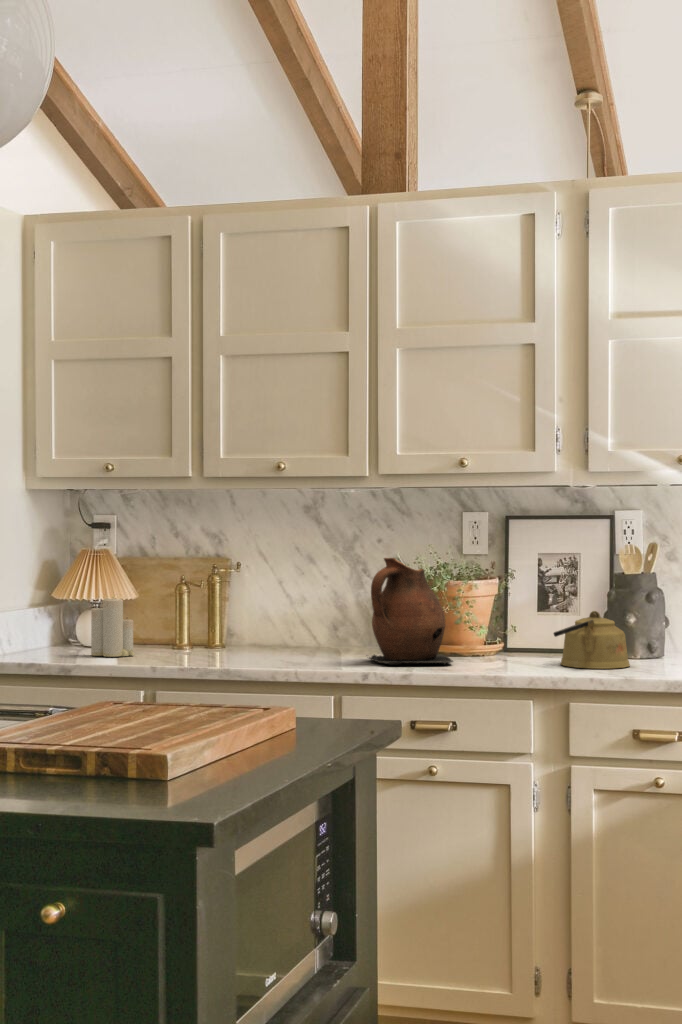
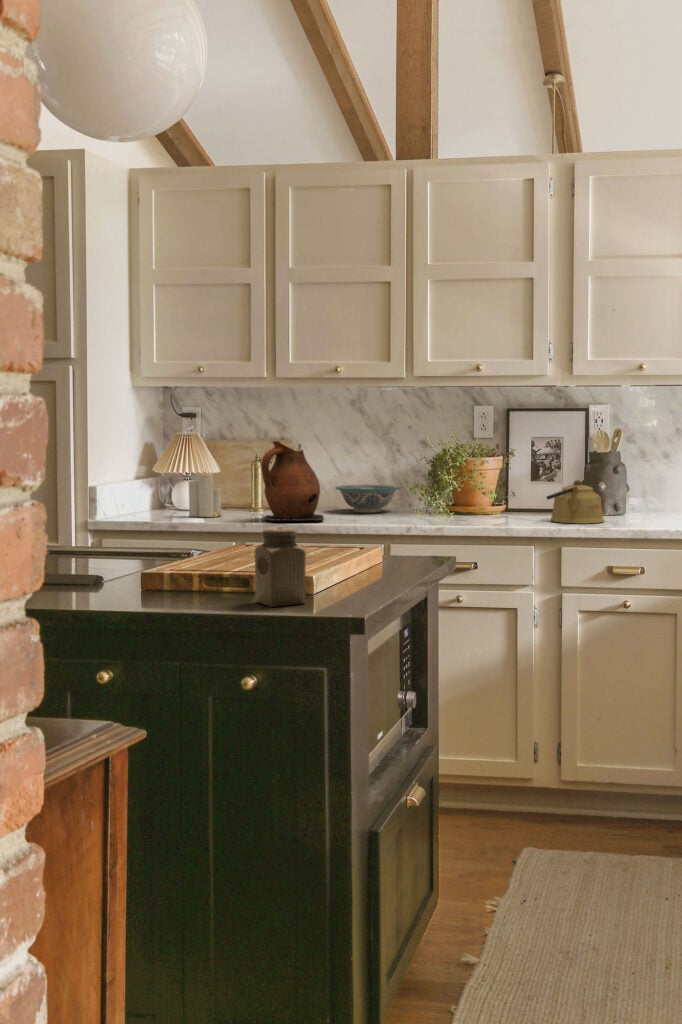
ceramic pitcher: present [369,558,453,665] -> present [261,441,324,521]
bowl: none [284,615,369,652] -> present [336,485,400,513]
salt shaker: none [77,683,148,801] -> present [255,527,306,607]

